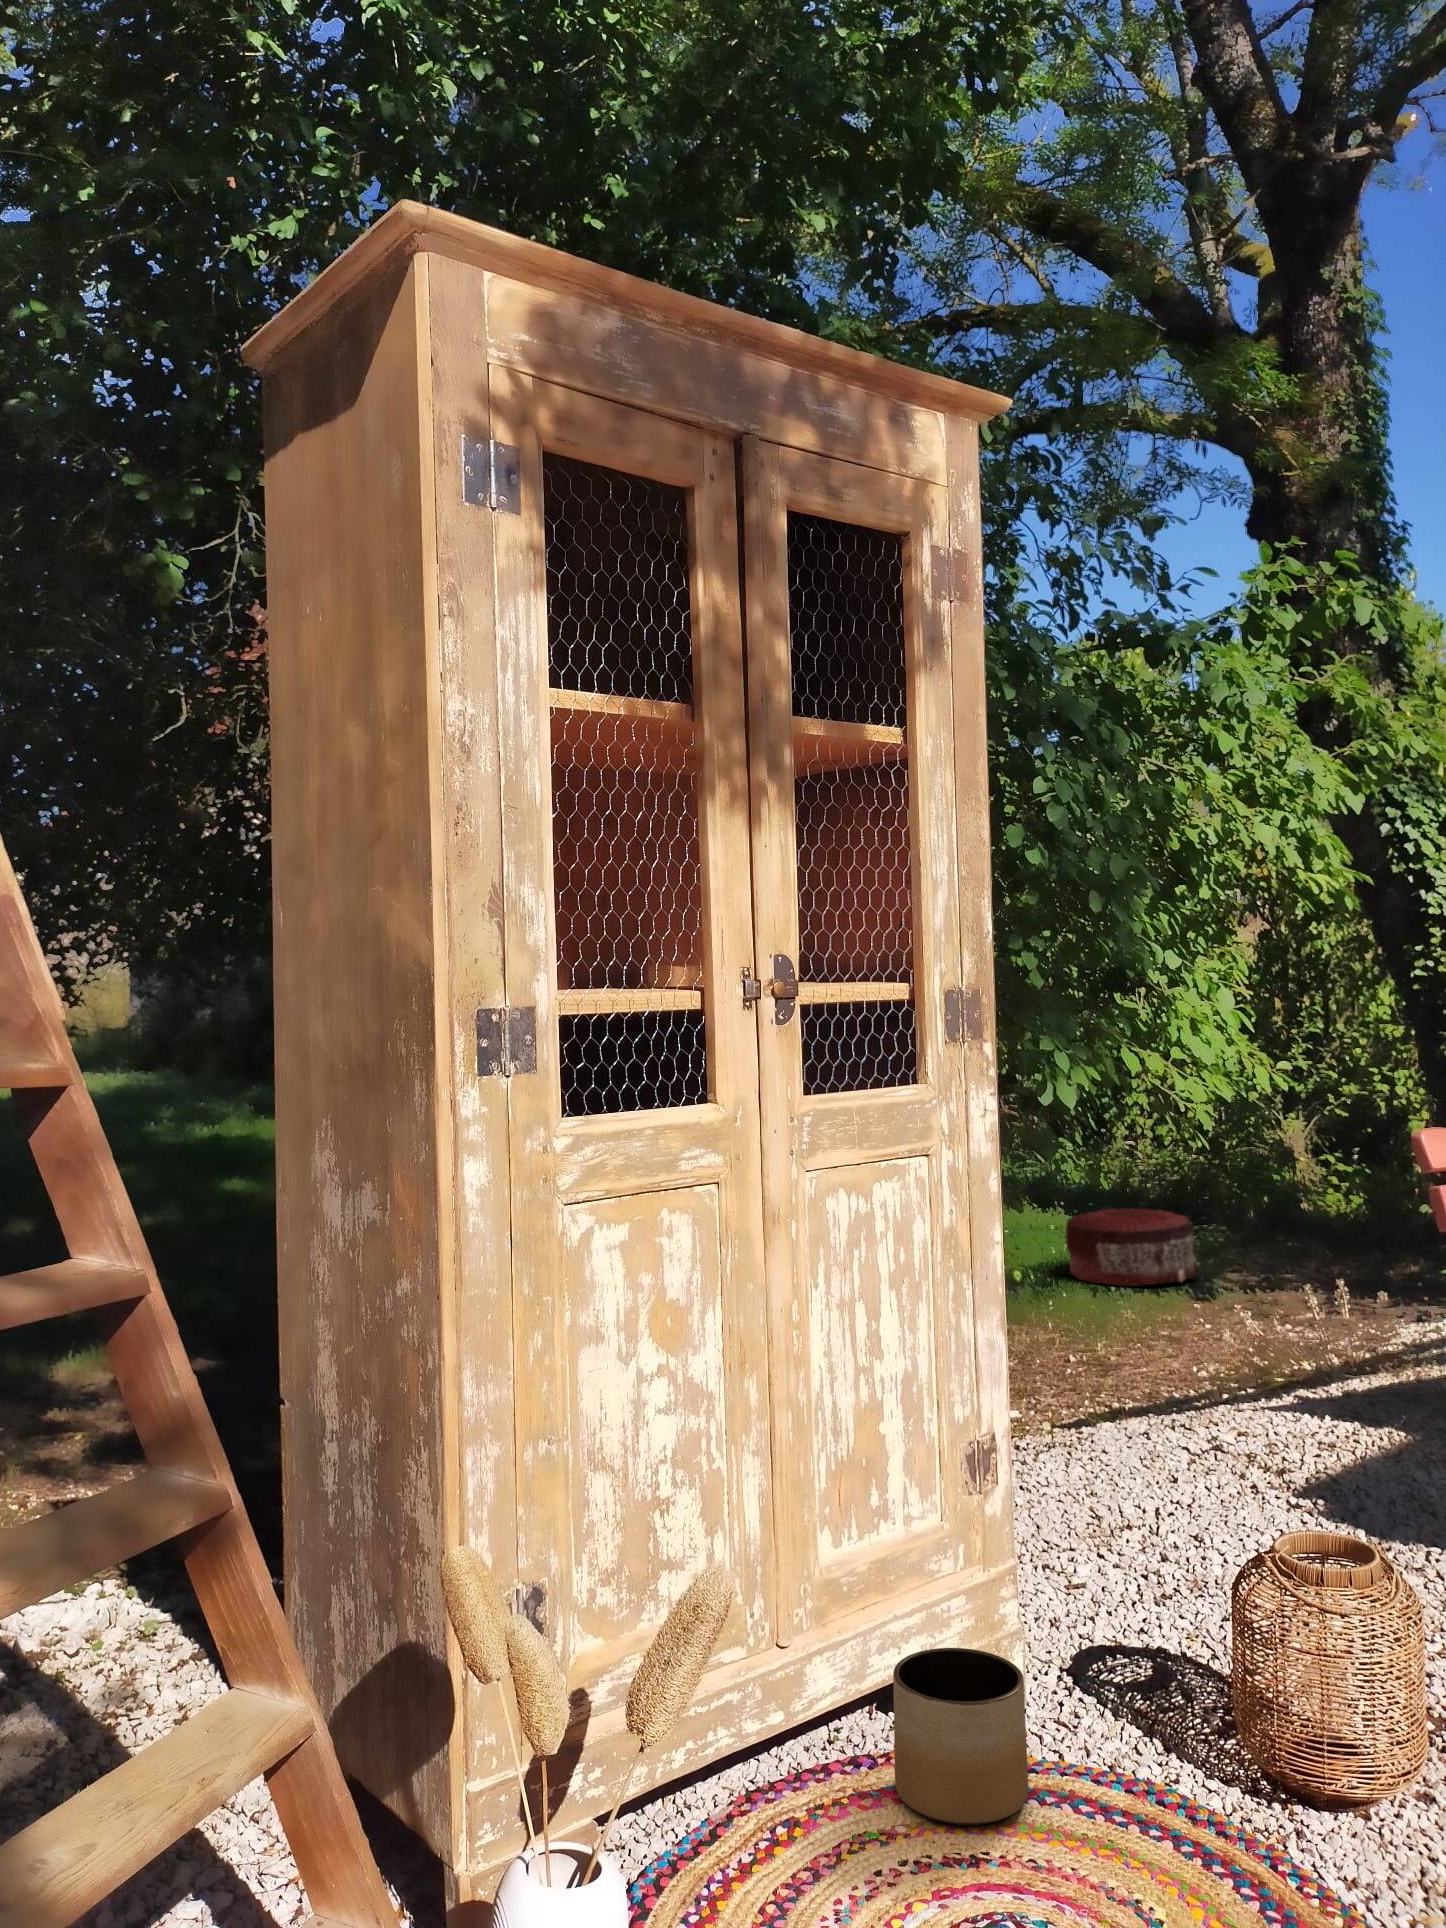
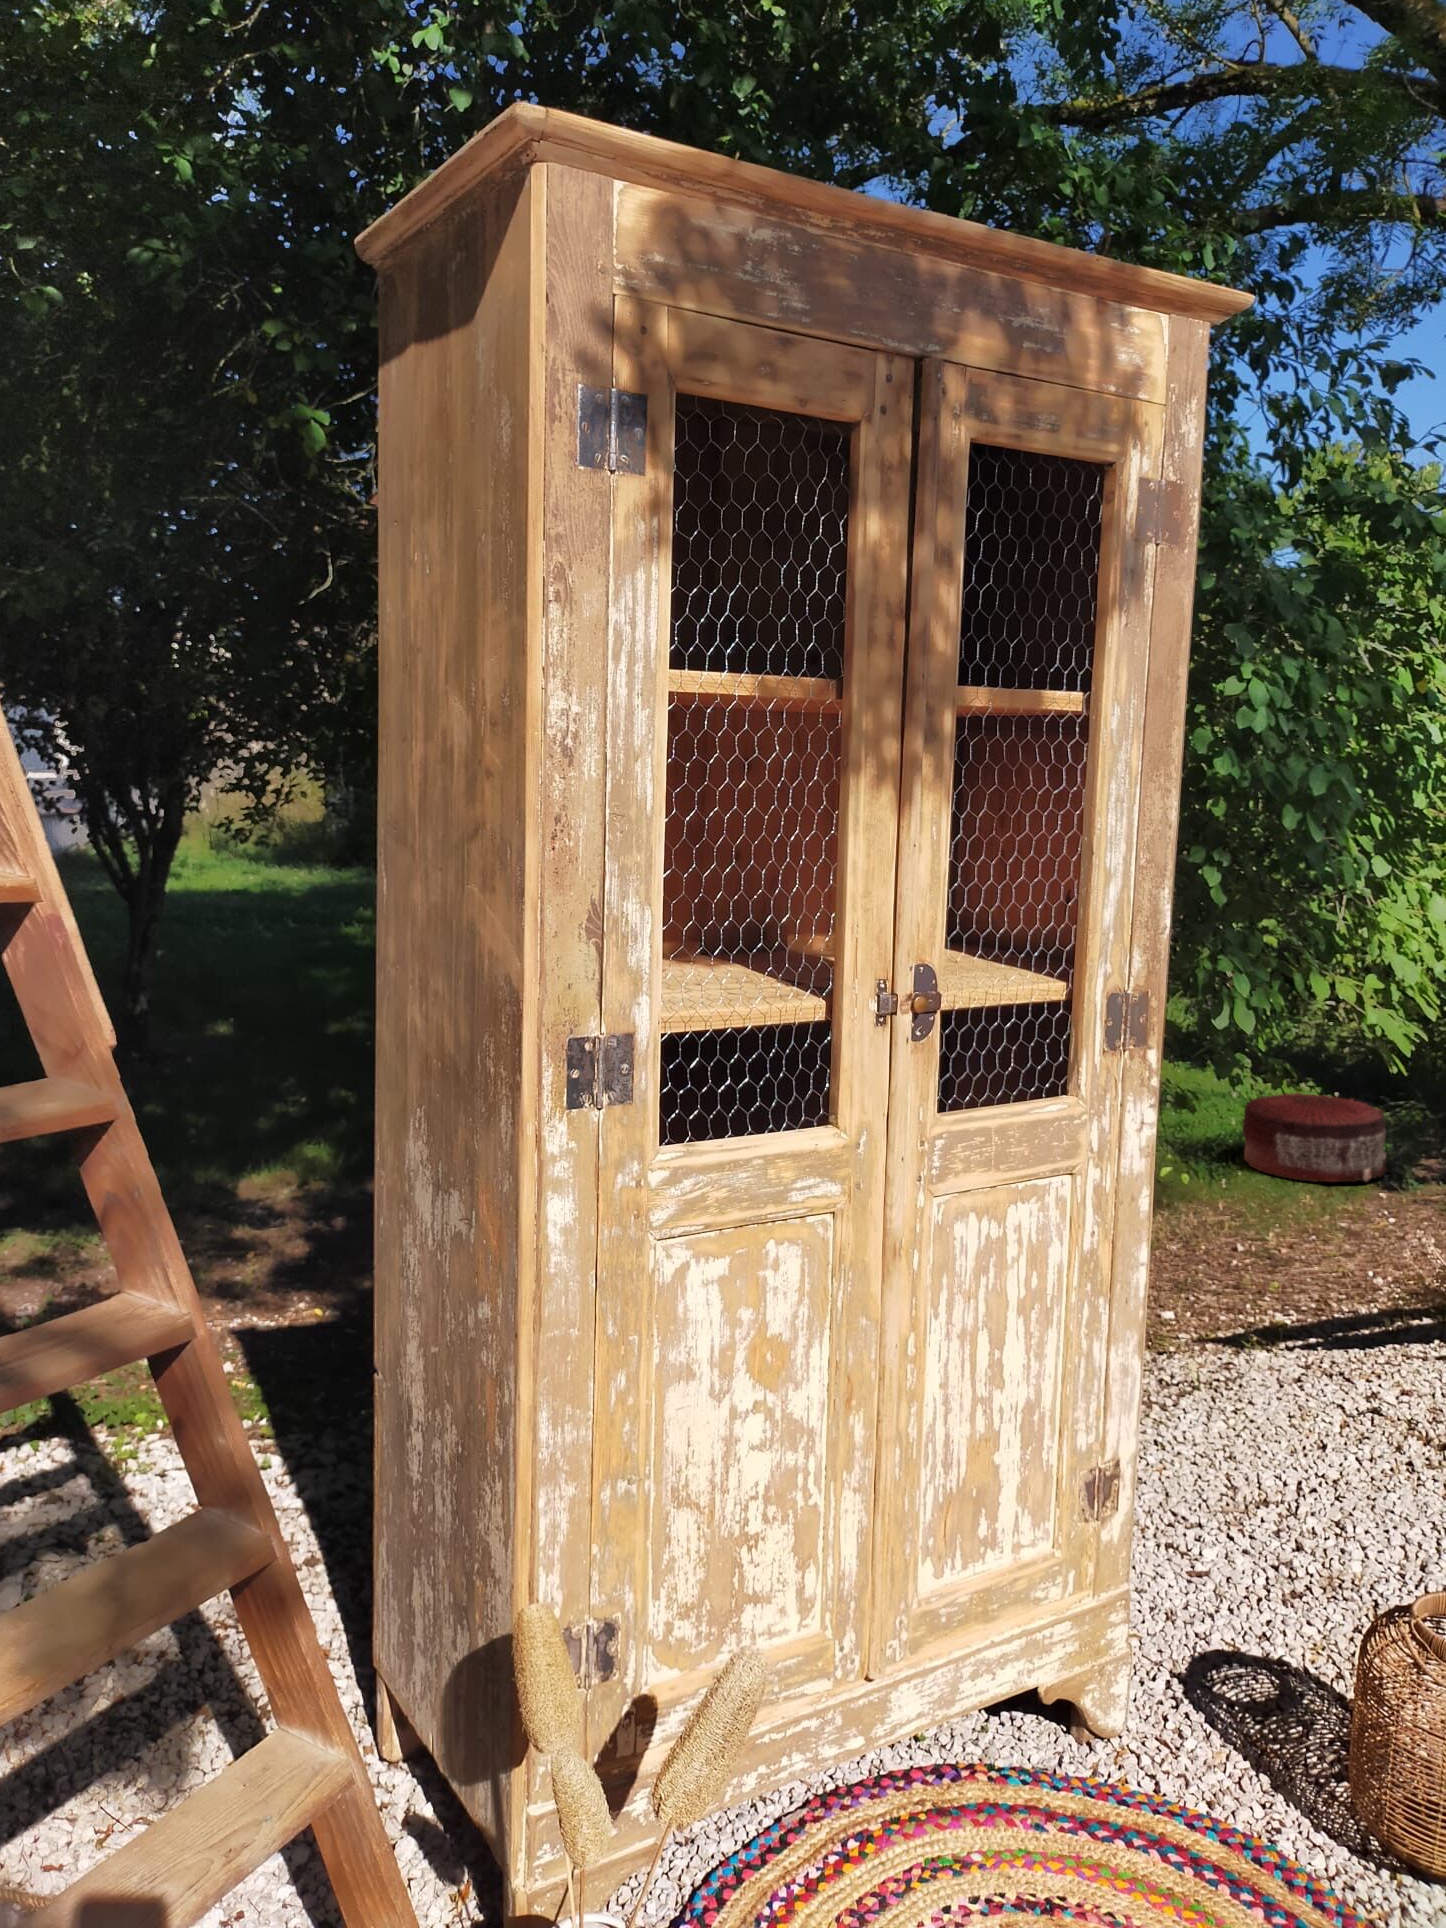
planter: present [893,1648,1028,1825] -> none [978,1672,1121,1863]

